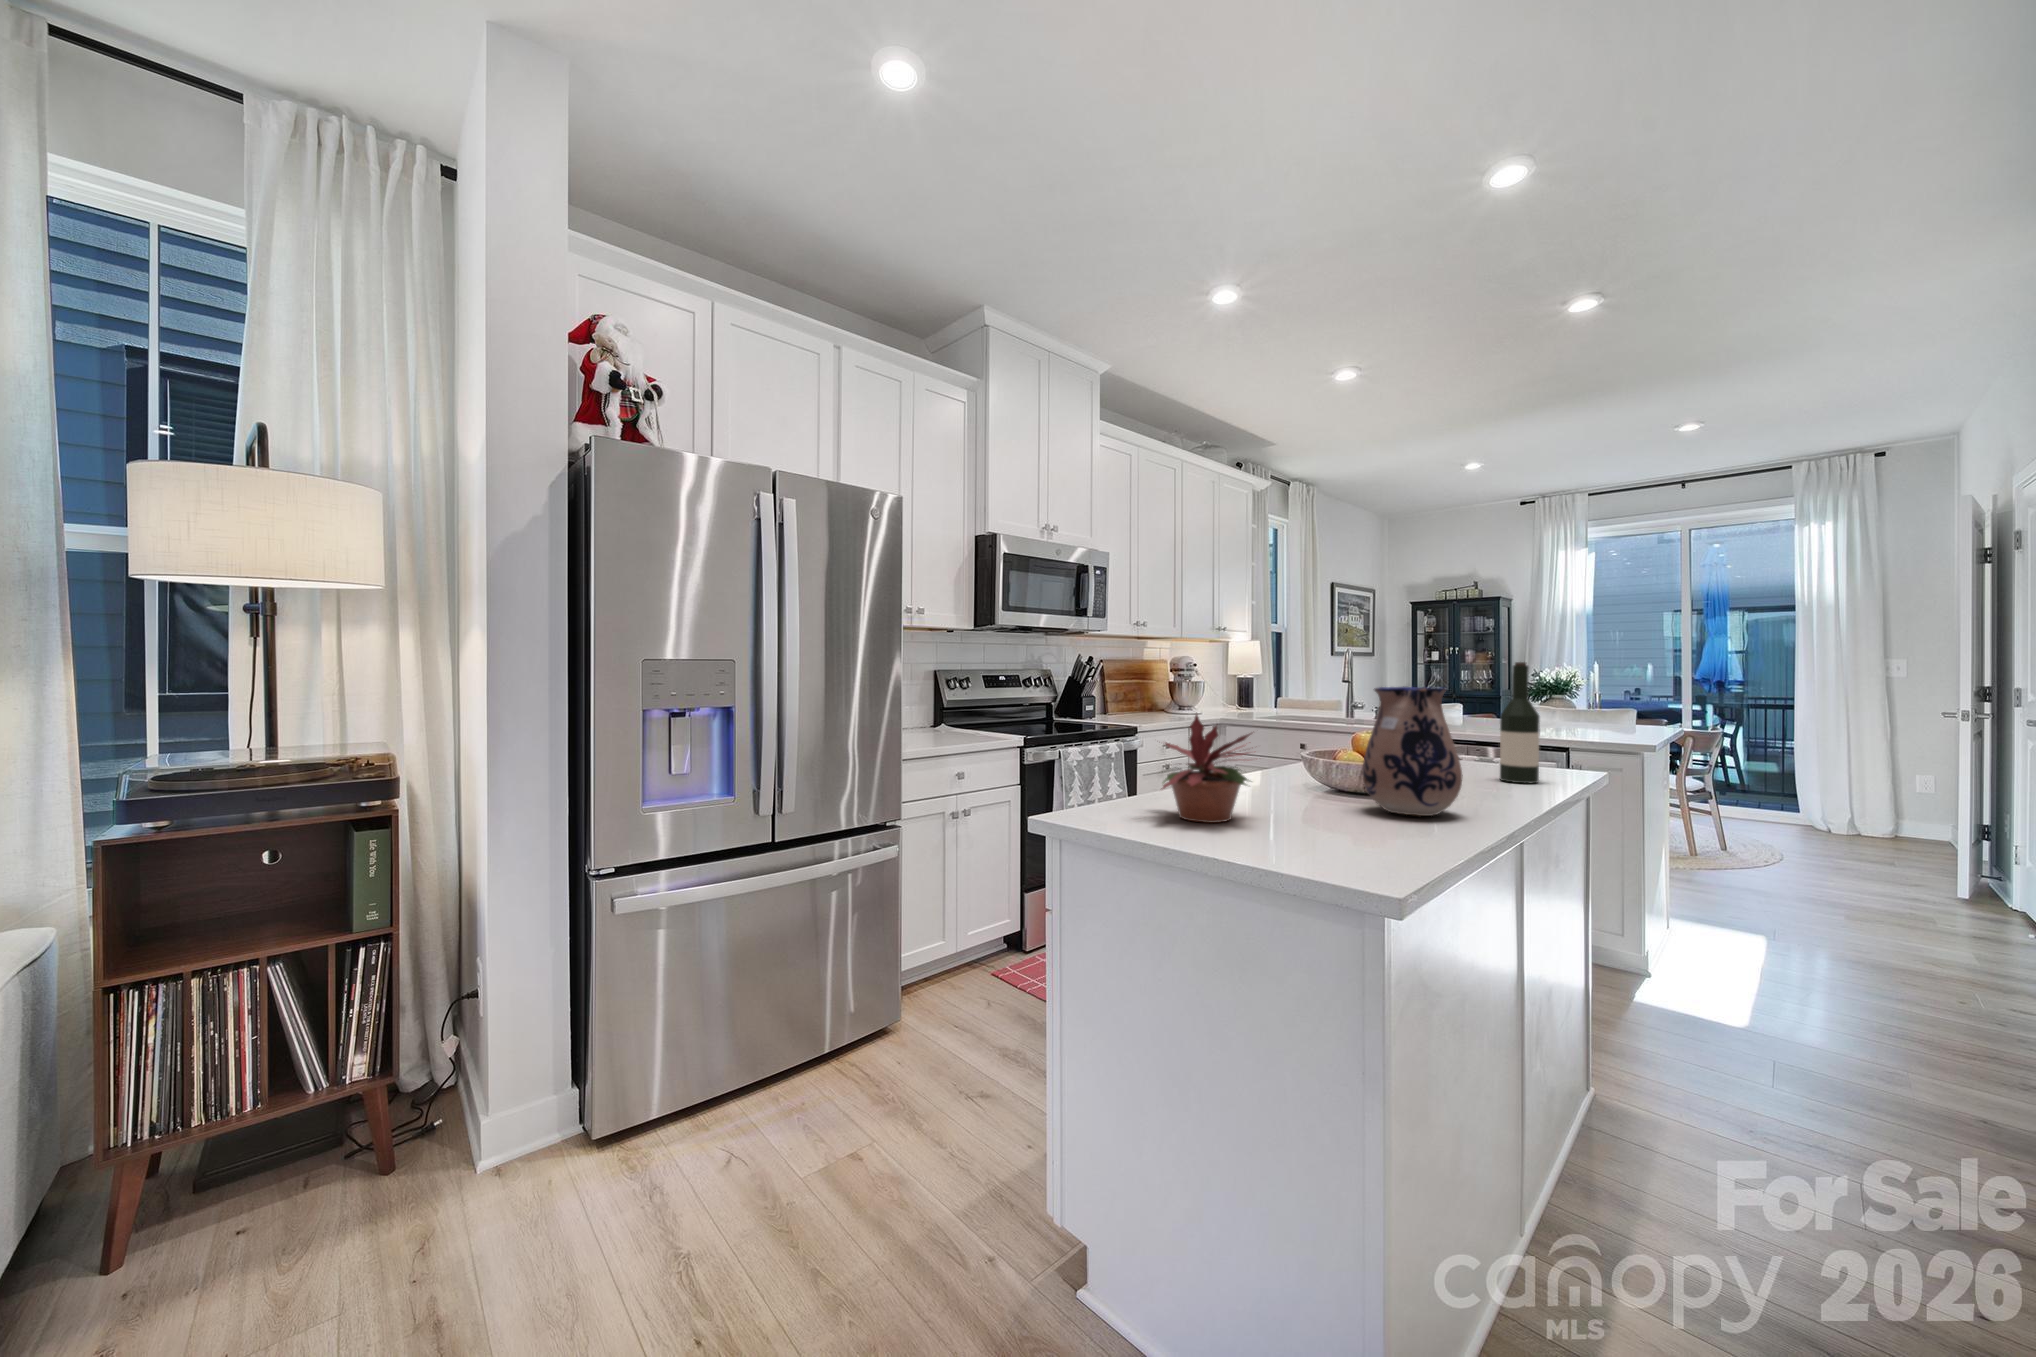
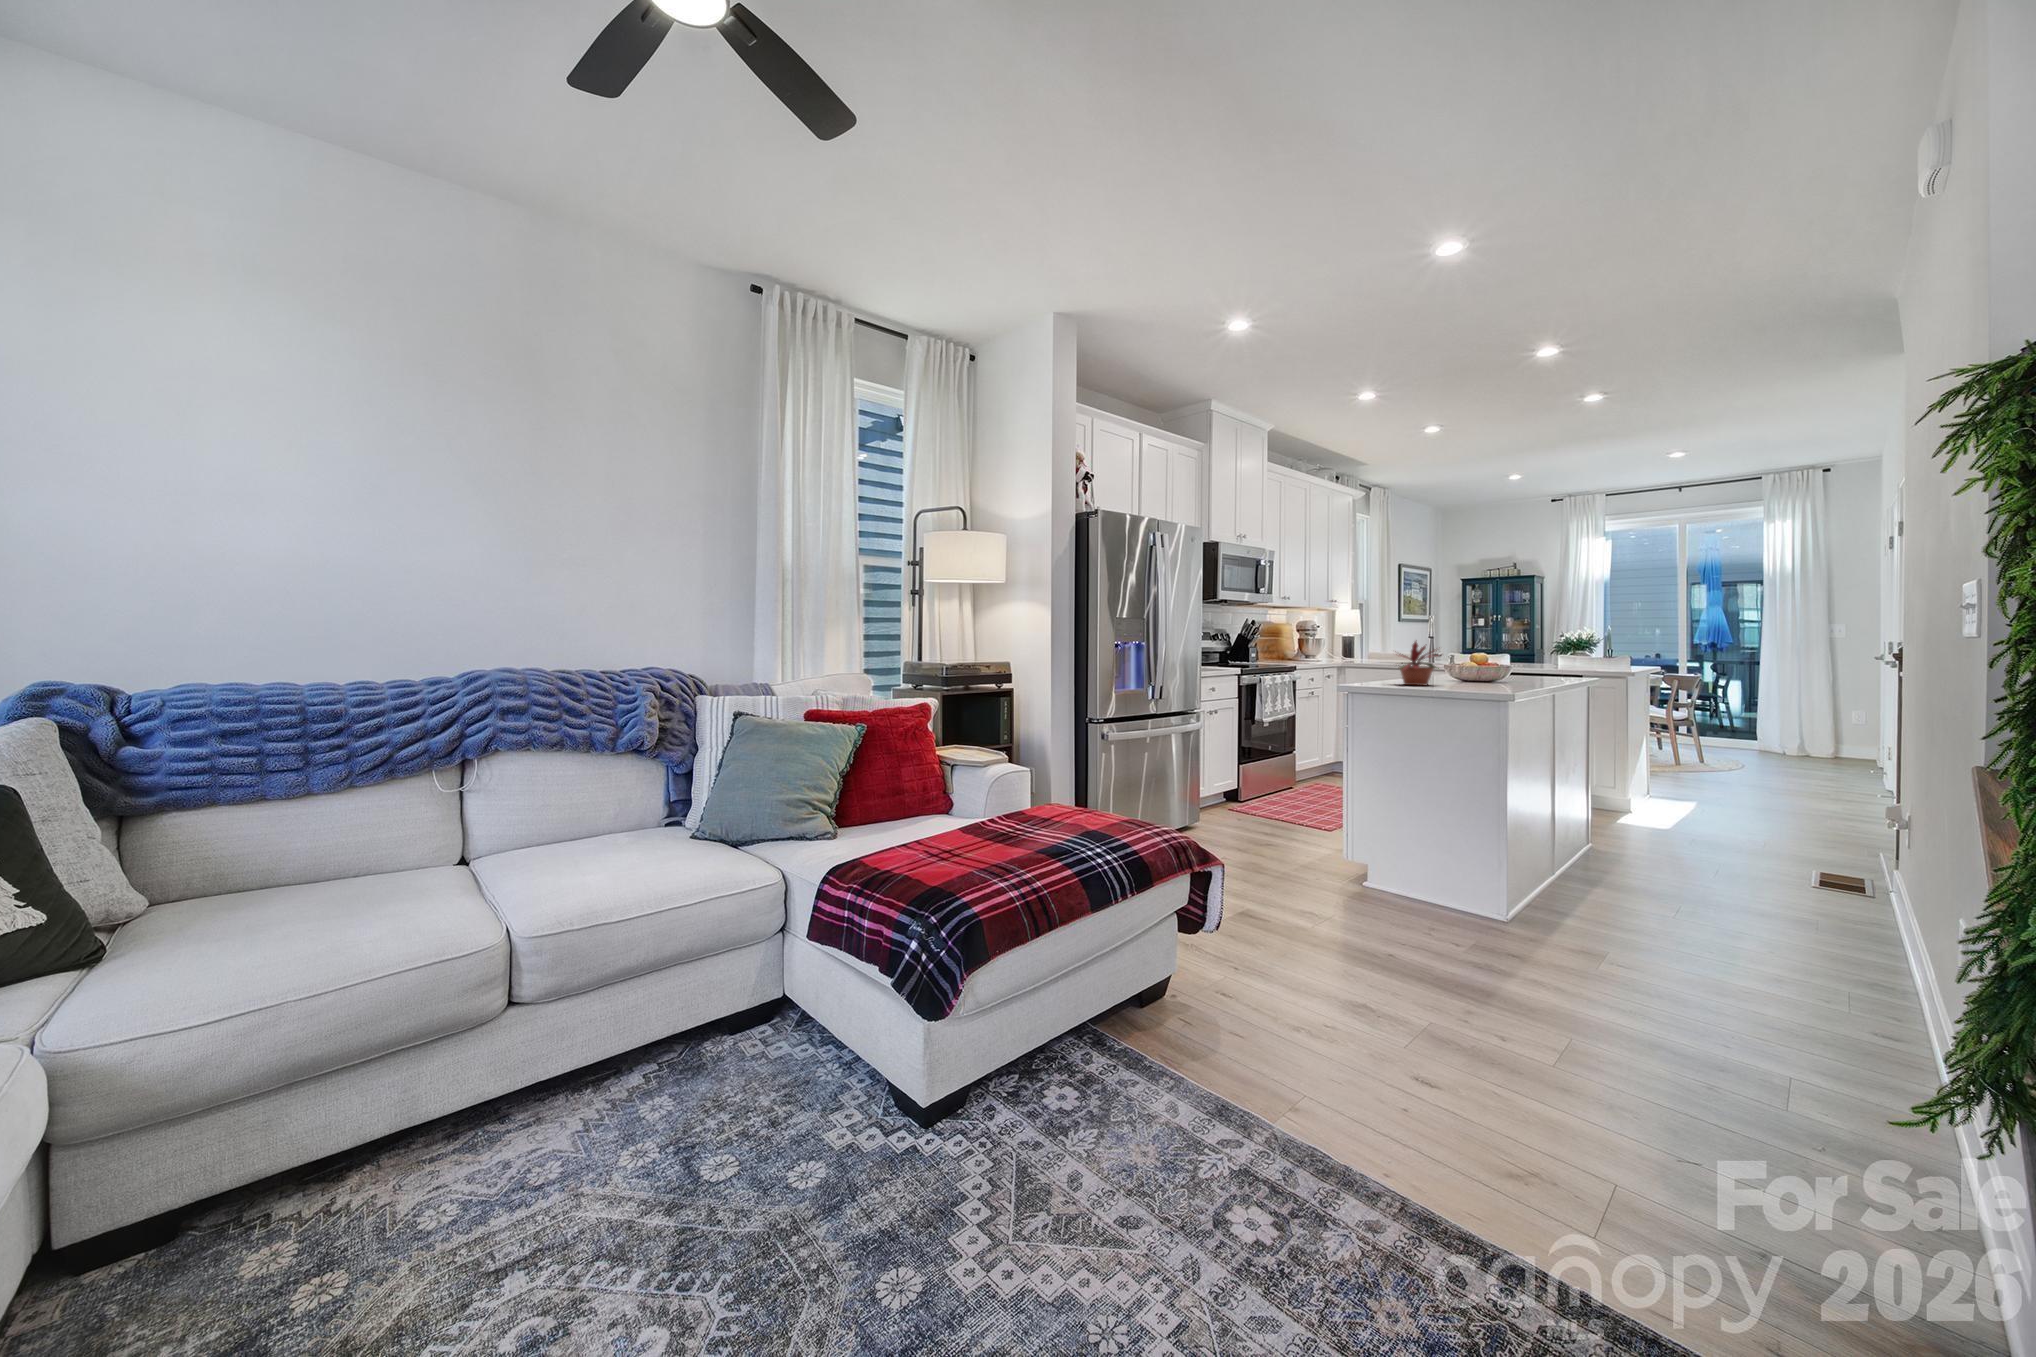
wine bottle: present [1500,662,1540,783] -> none [1542,619,1564,679]
ceramic pitcher: present [1363,686,1463,816] -> none [1483,629,1529,684]

